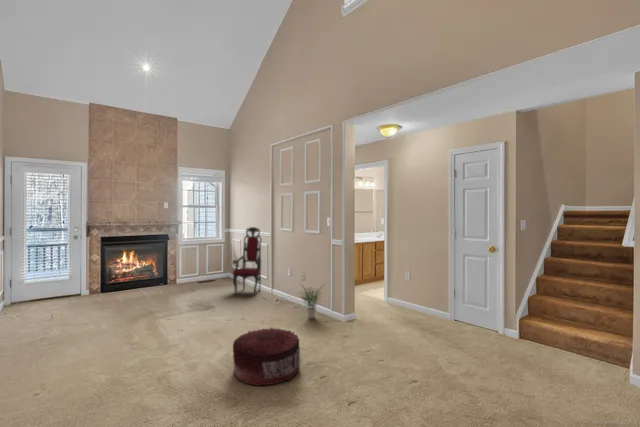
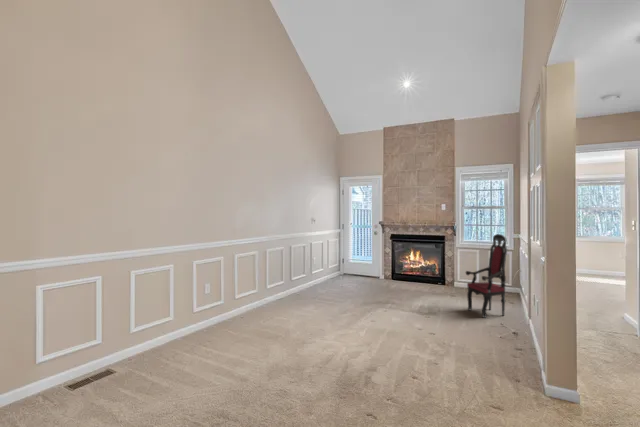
potted plant: present [302,288,321,318] -> none [433,308,481,360]
pouf: present [233,328,300,386] -> none [269,328,330,379]

